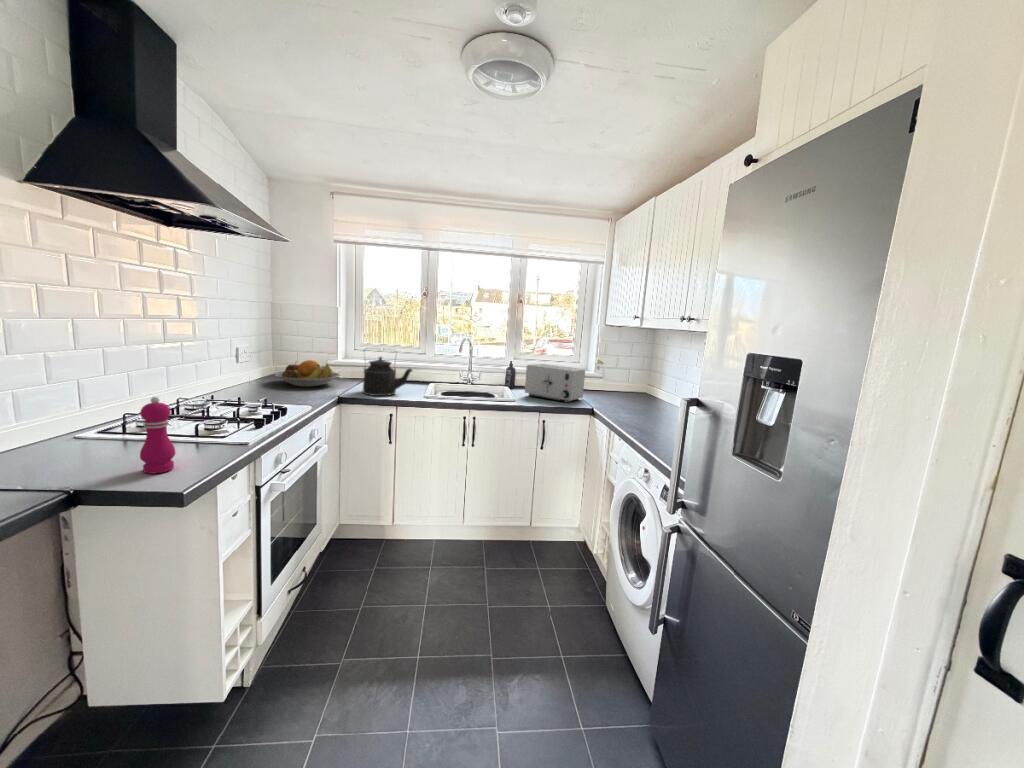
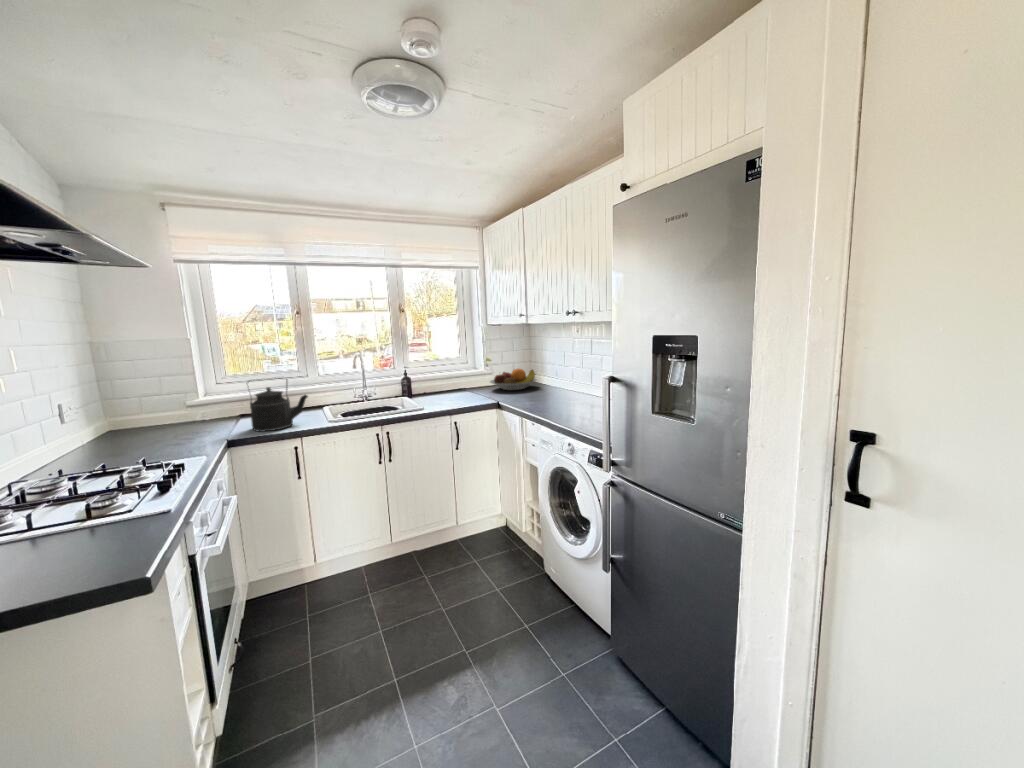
fruit bowl: present [274,360,340,387] -> present [490,369,536,390]
toaster: present [525,364,585,403] -> none [426,368,483,401]
pepper mill: present [140,397,175,474] -> none [37,479,94,576]

